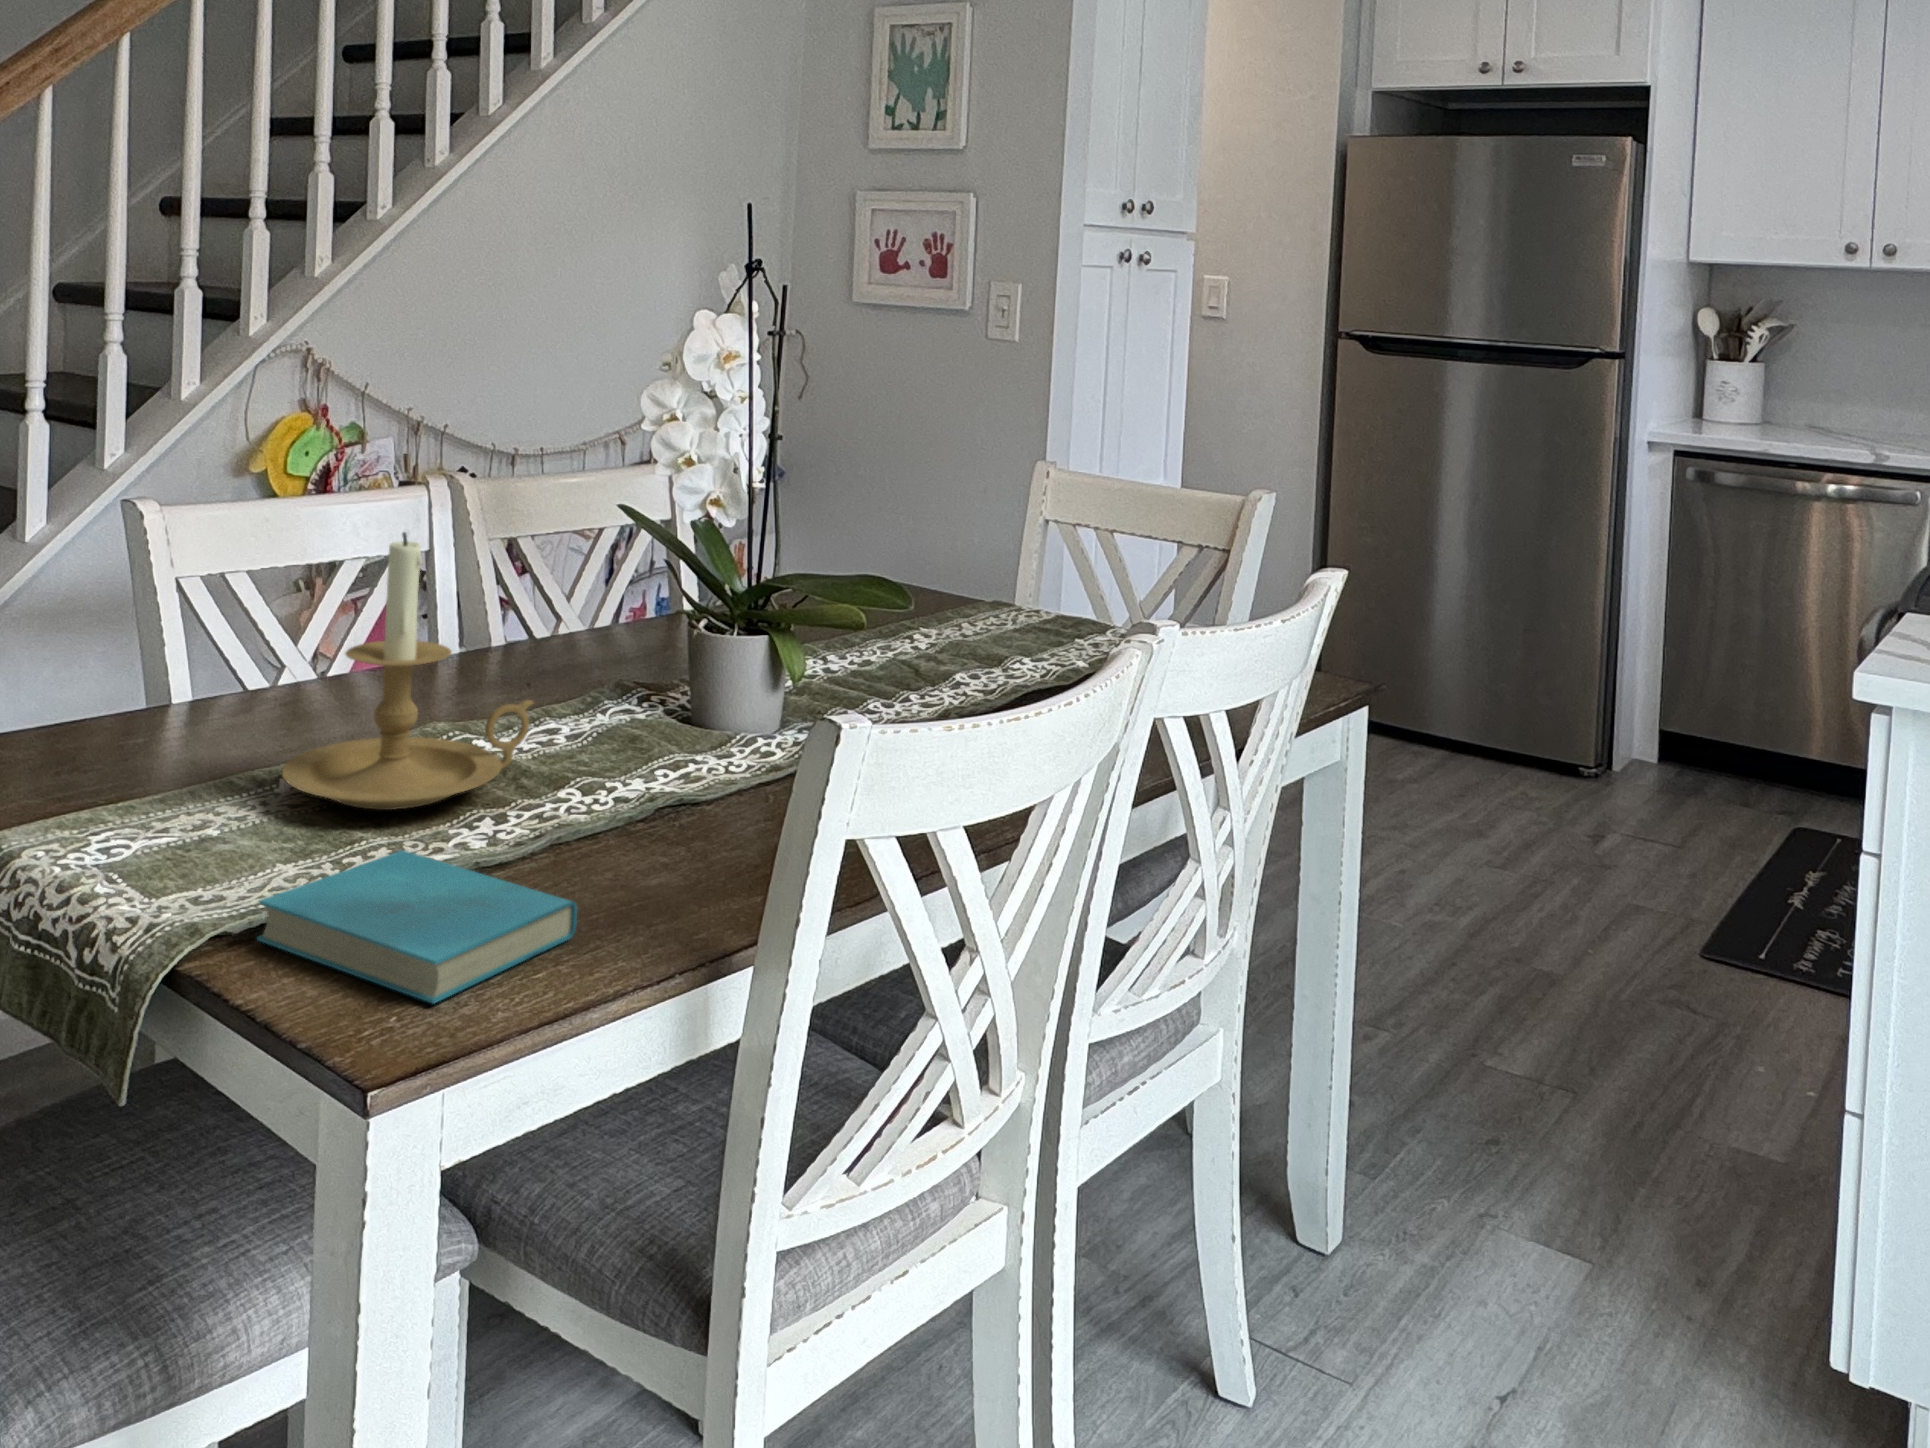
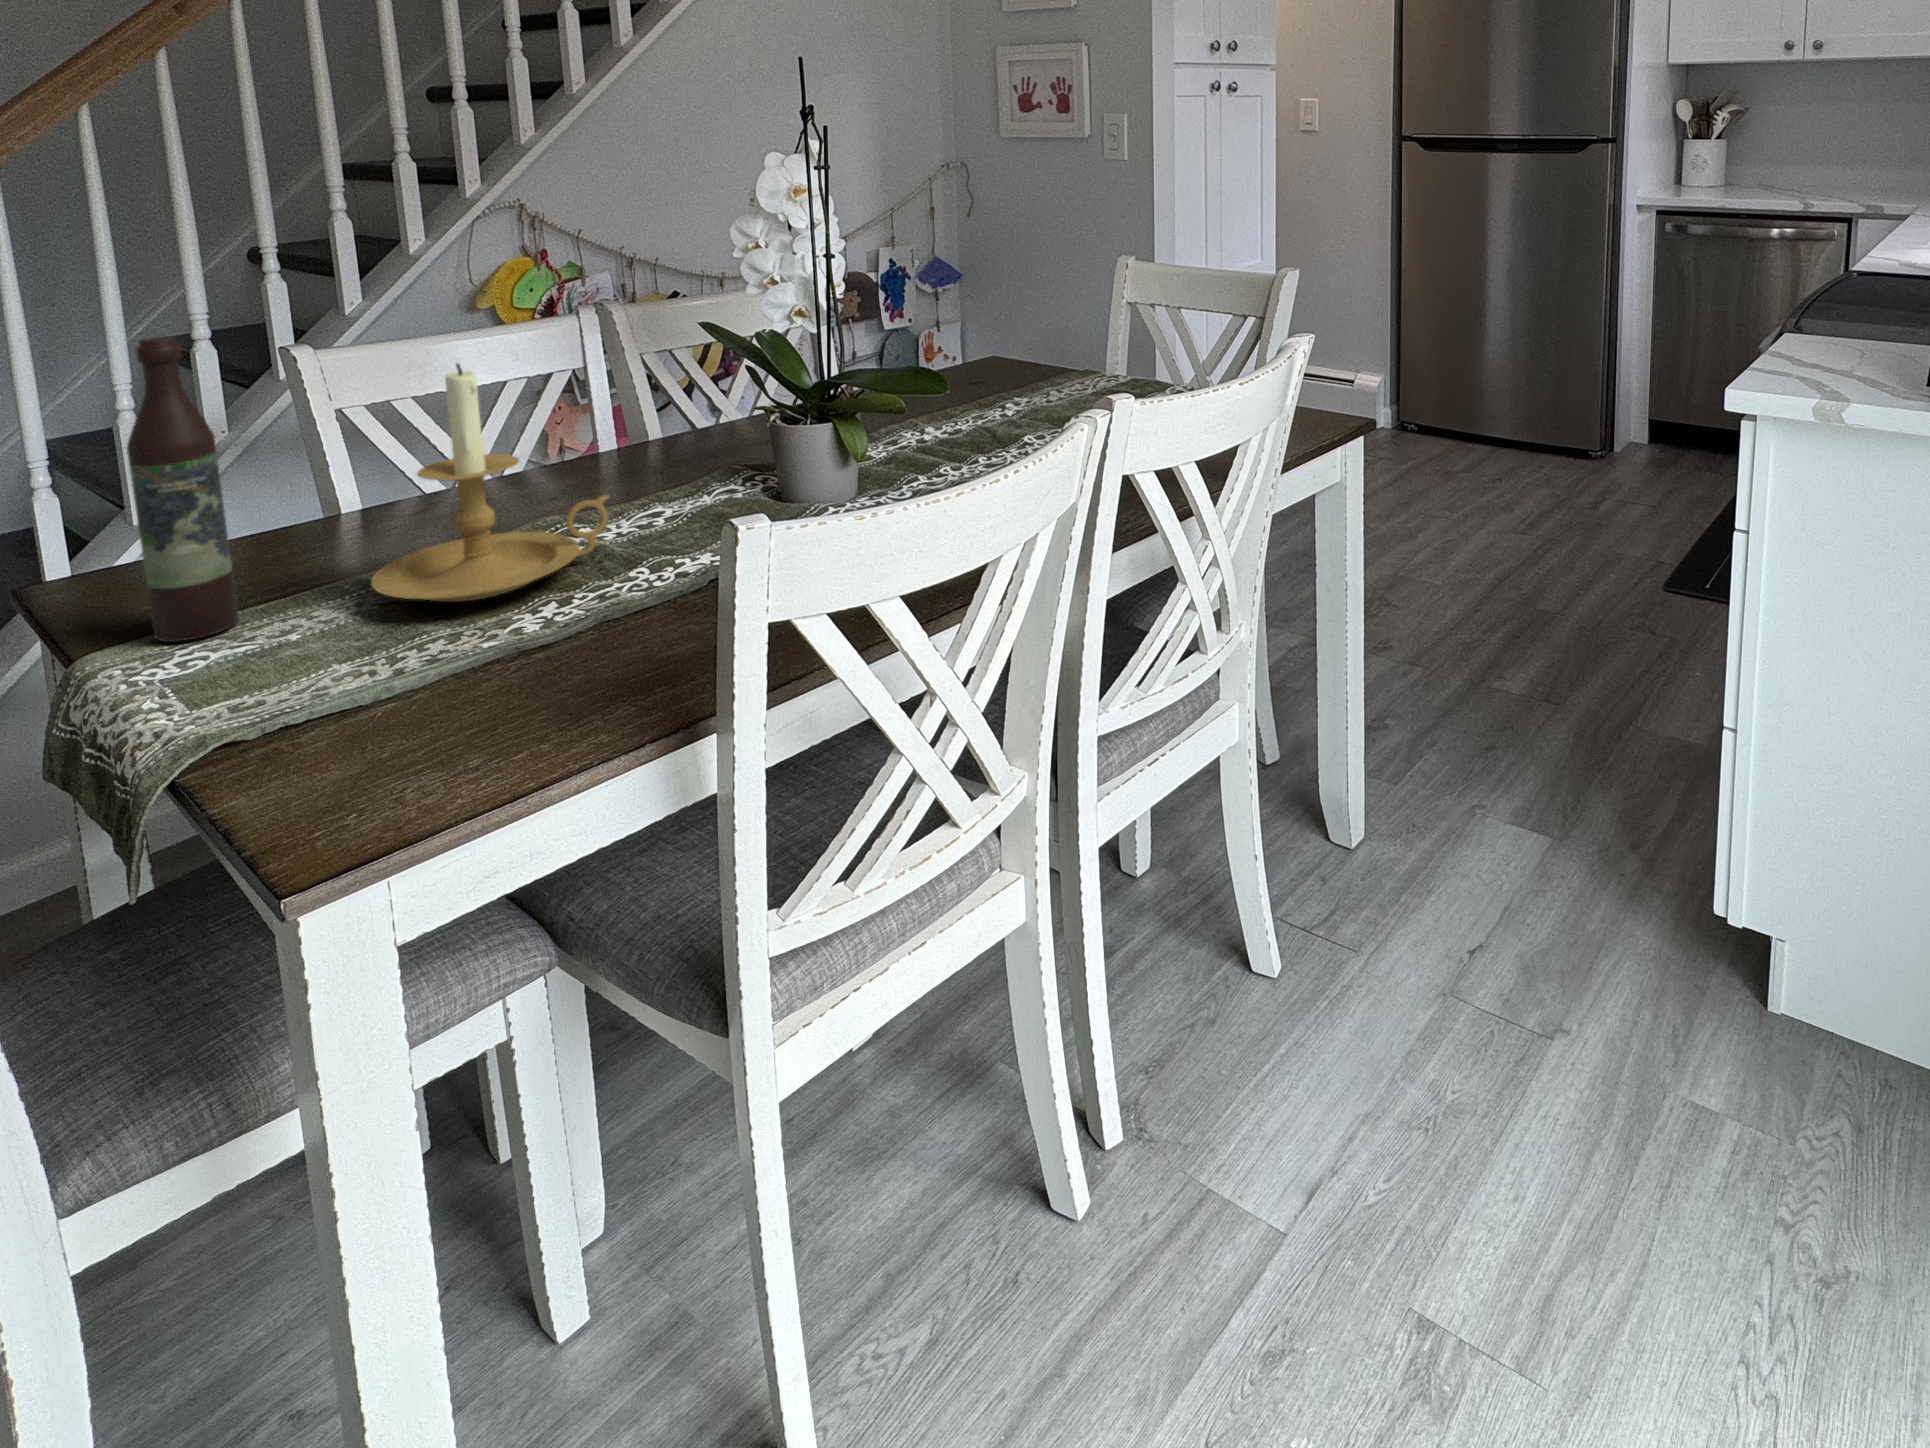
wine bottle: none [57,478,151,827] -> present [127,336,239,642]
book: present [257,850,577,1003] -> none [265,645,573,798]

